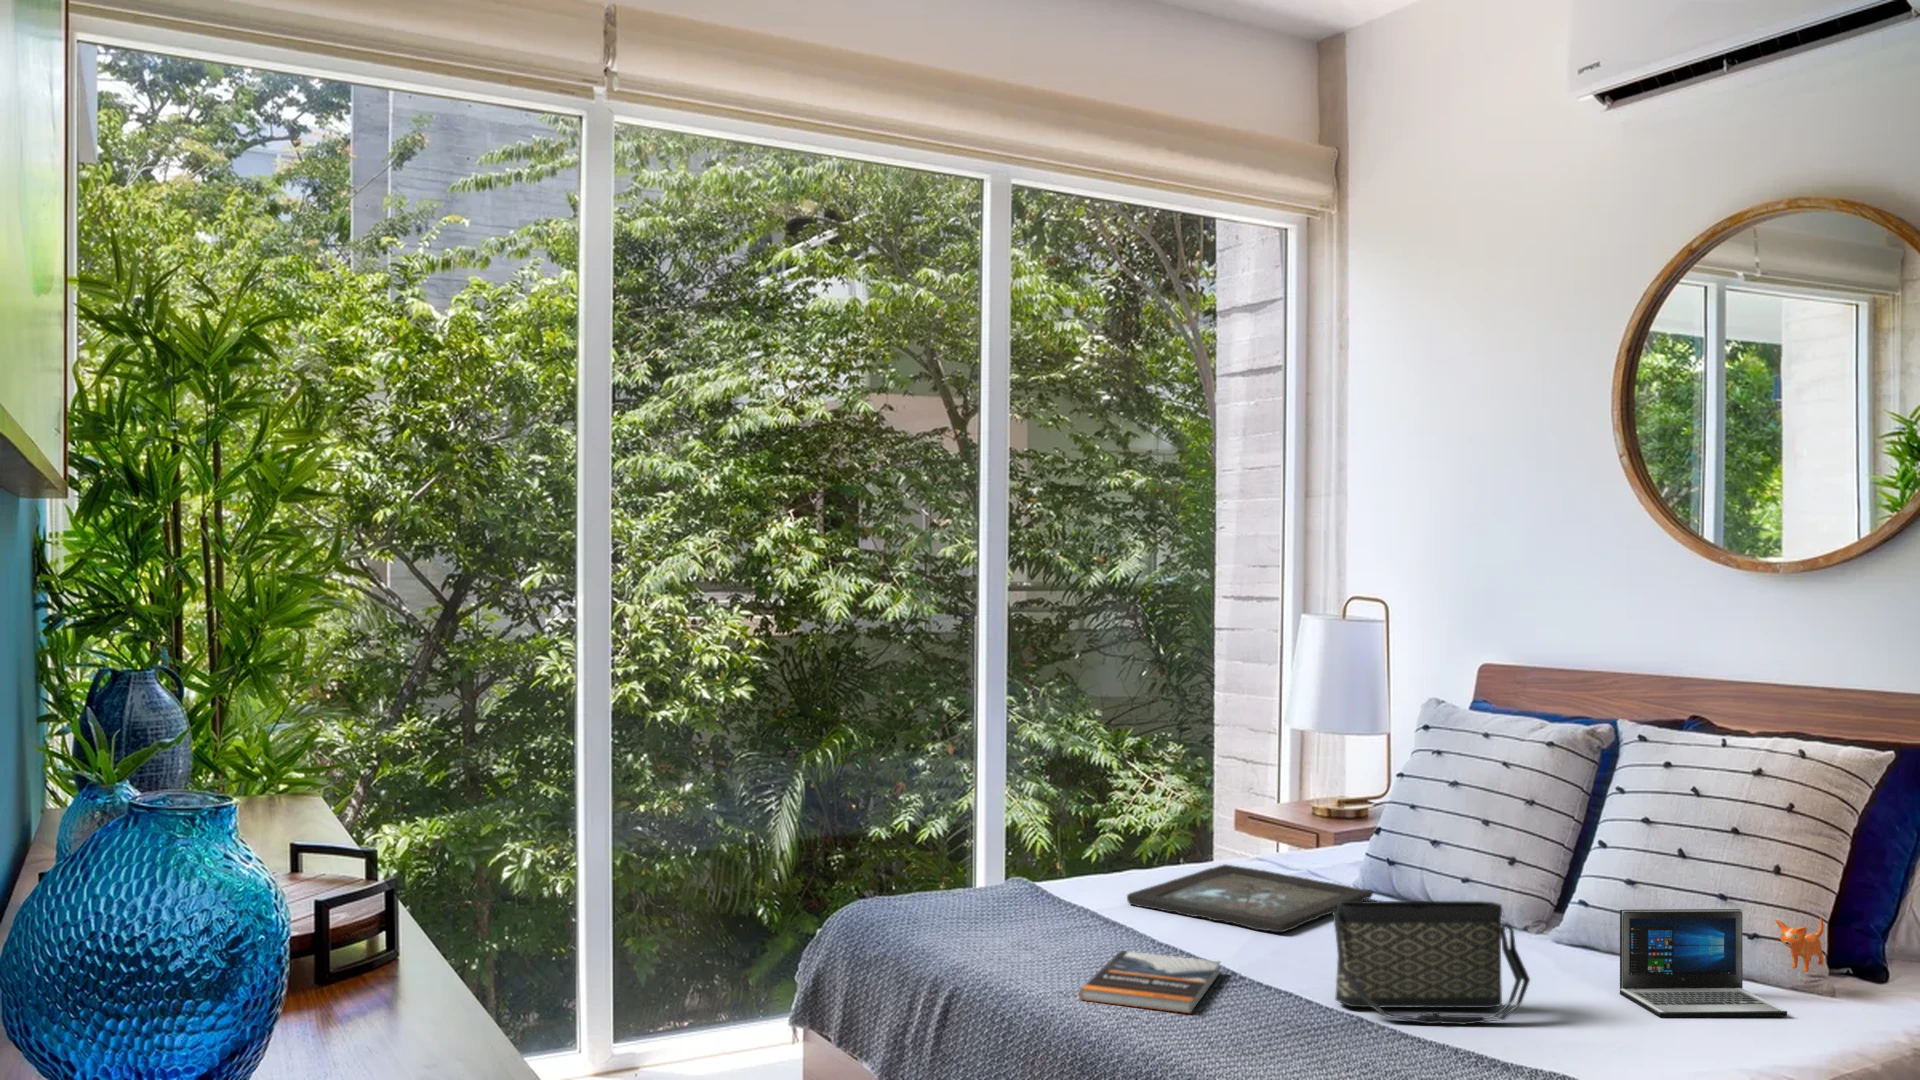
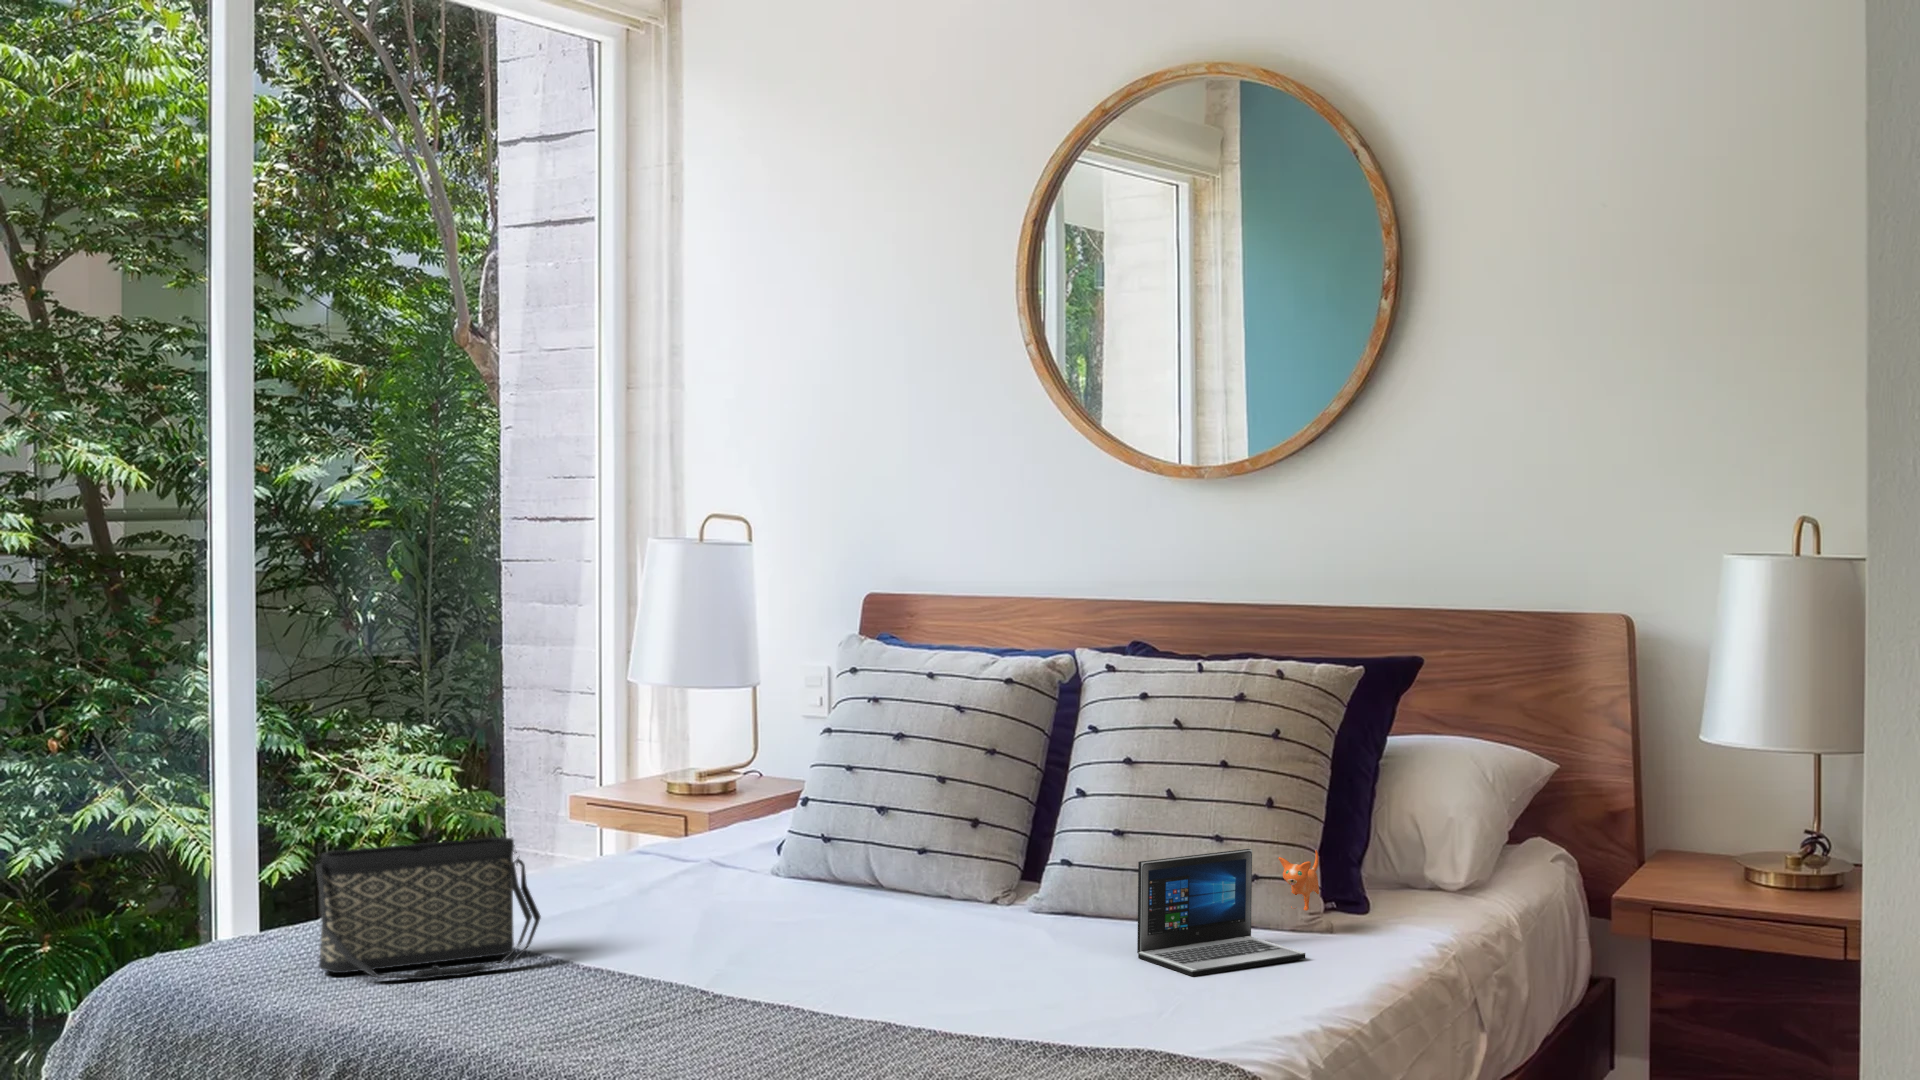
tray: present [1127,864,1373,932] -> none [509,864,809,938]
handbag: present [1332,901,1530,1025] -> present [315,837,541,979]
book: present [1079,951,1220,1013] -> none [543,979,697,1049]

